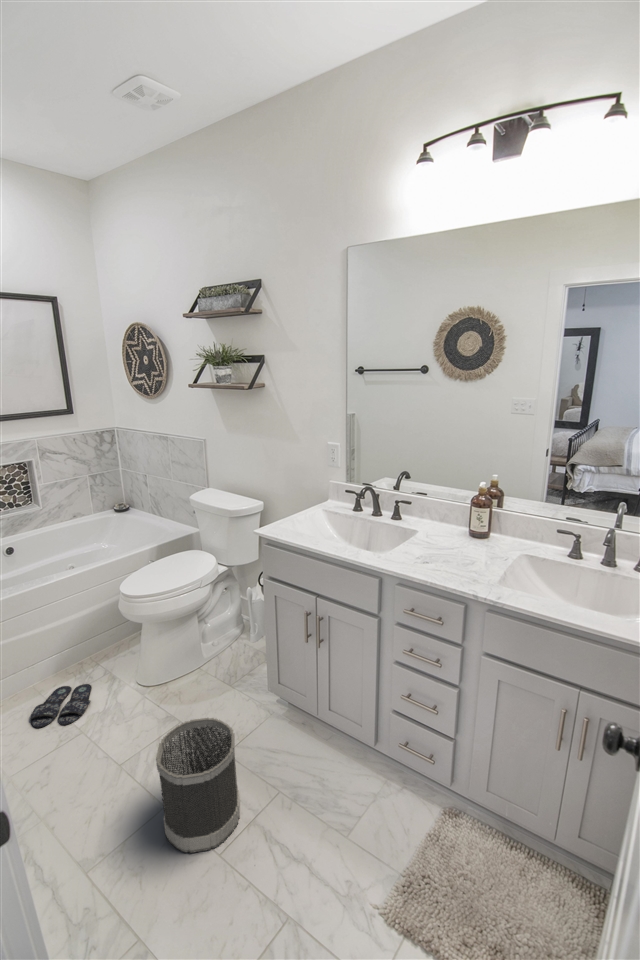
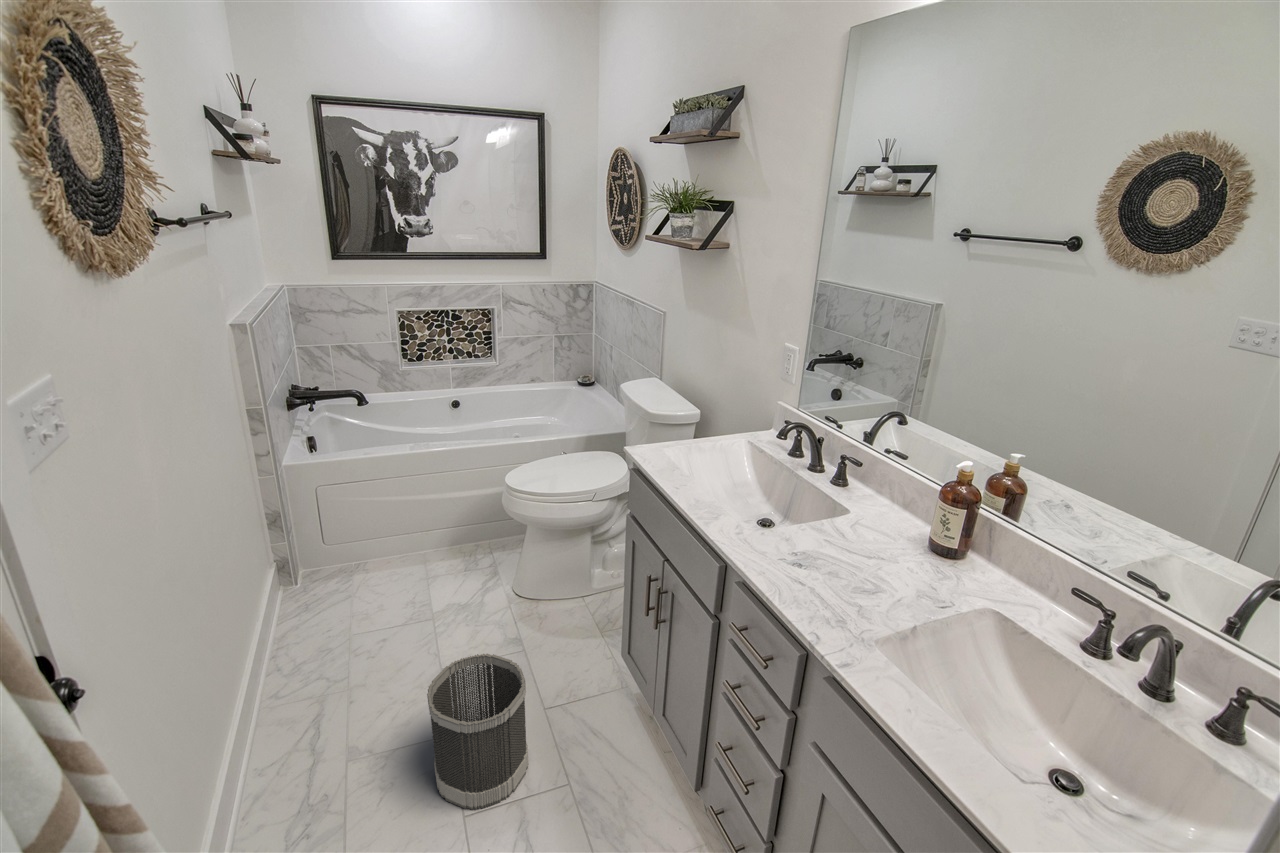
slippers: present [30,684,92,728] -> none [405,562,475,604]

